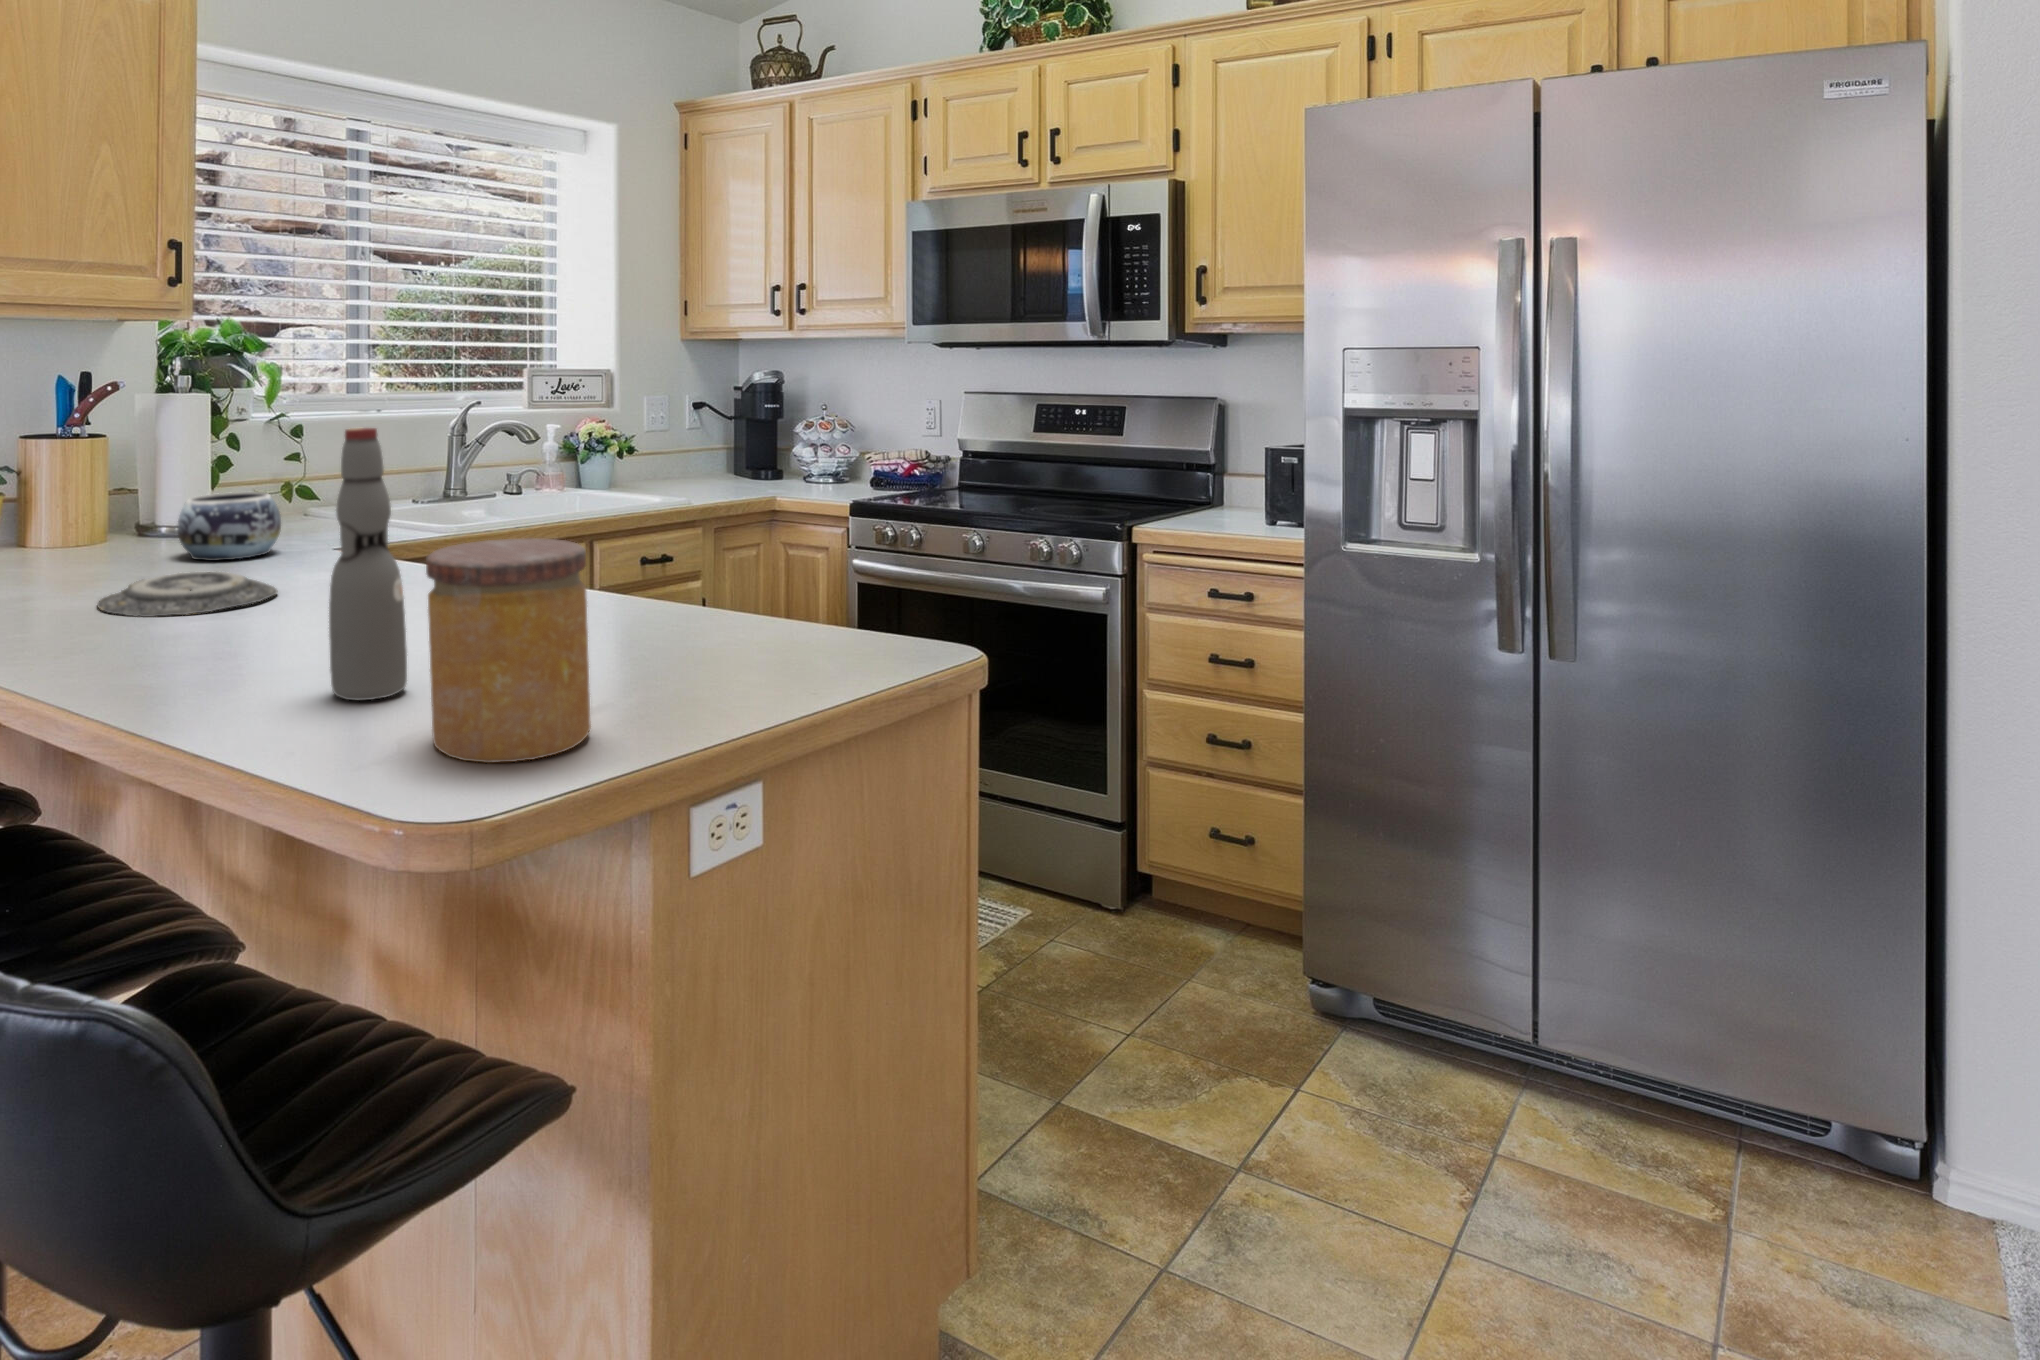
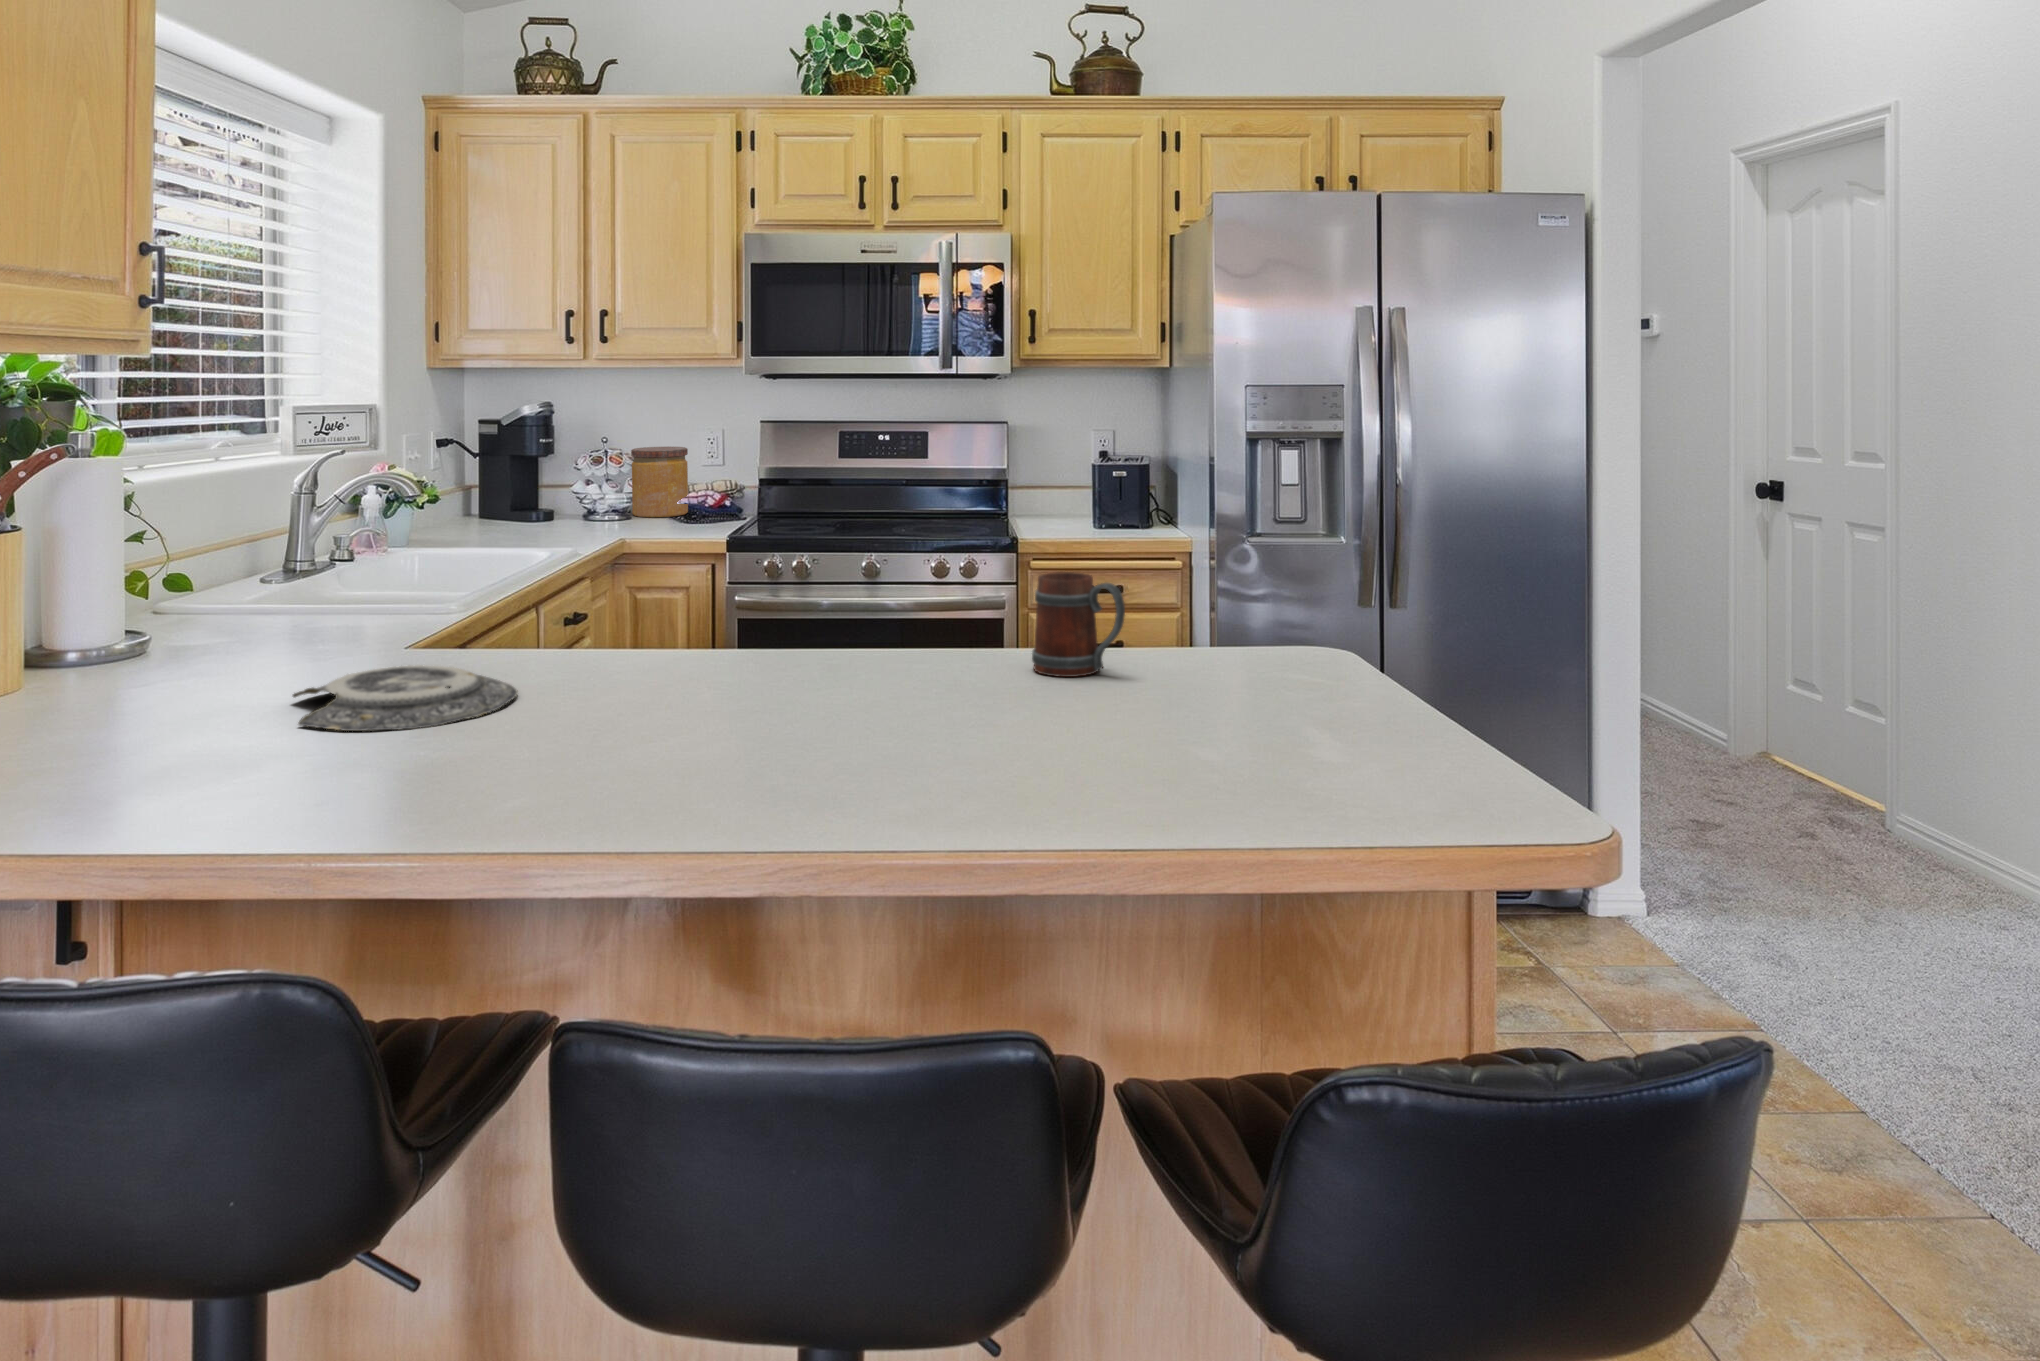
bottle: present [329,428,407,700] -> none [950,461,1027,746]
decorative bowl: present [178,492,281,561] -> none [146,569,296,667]
jar: present [426,538,591,763] -> present [631,446,688,517]
mug: none [618,549,690,658] -> present [1032,572,1125,677]

